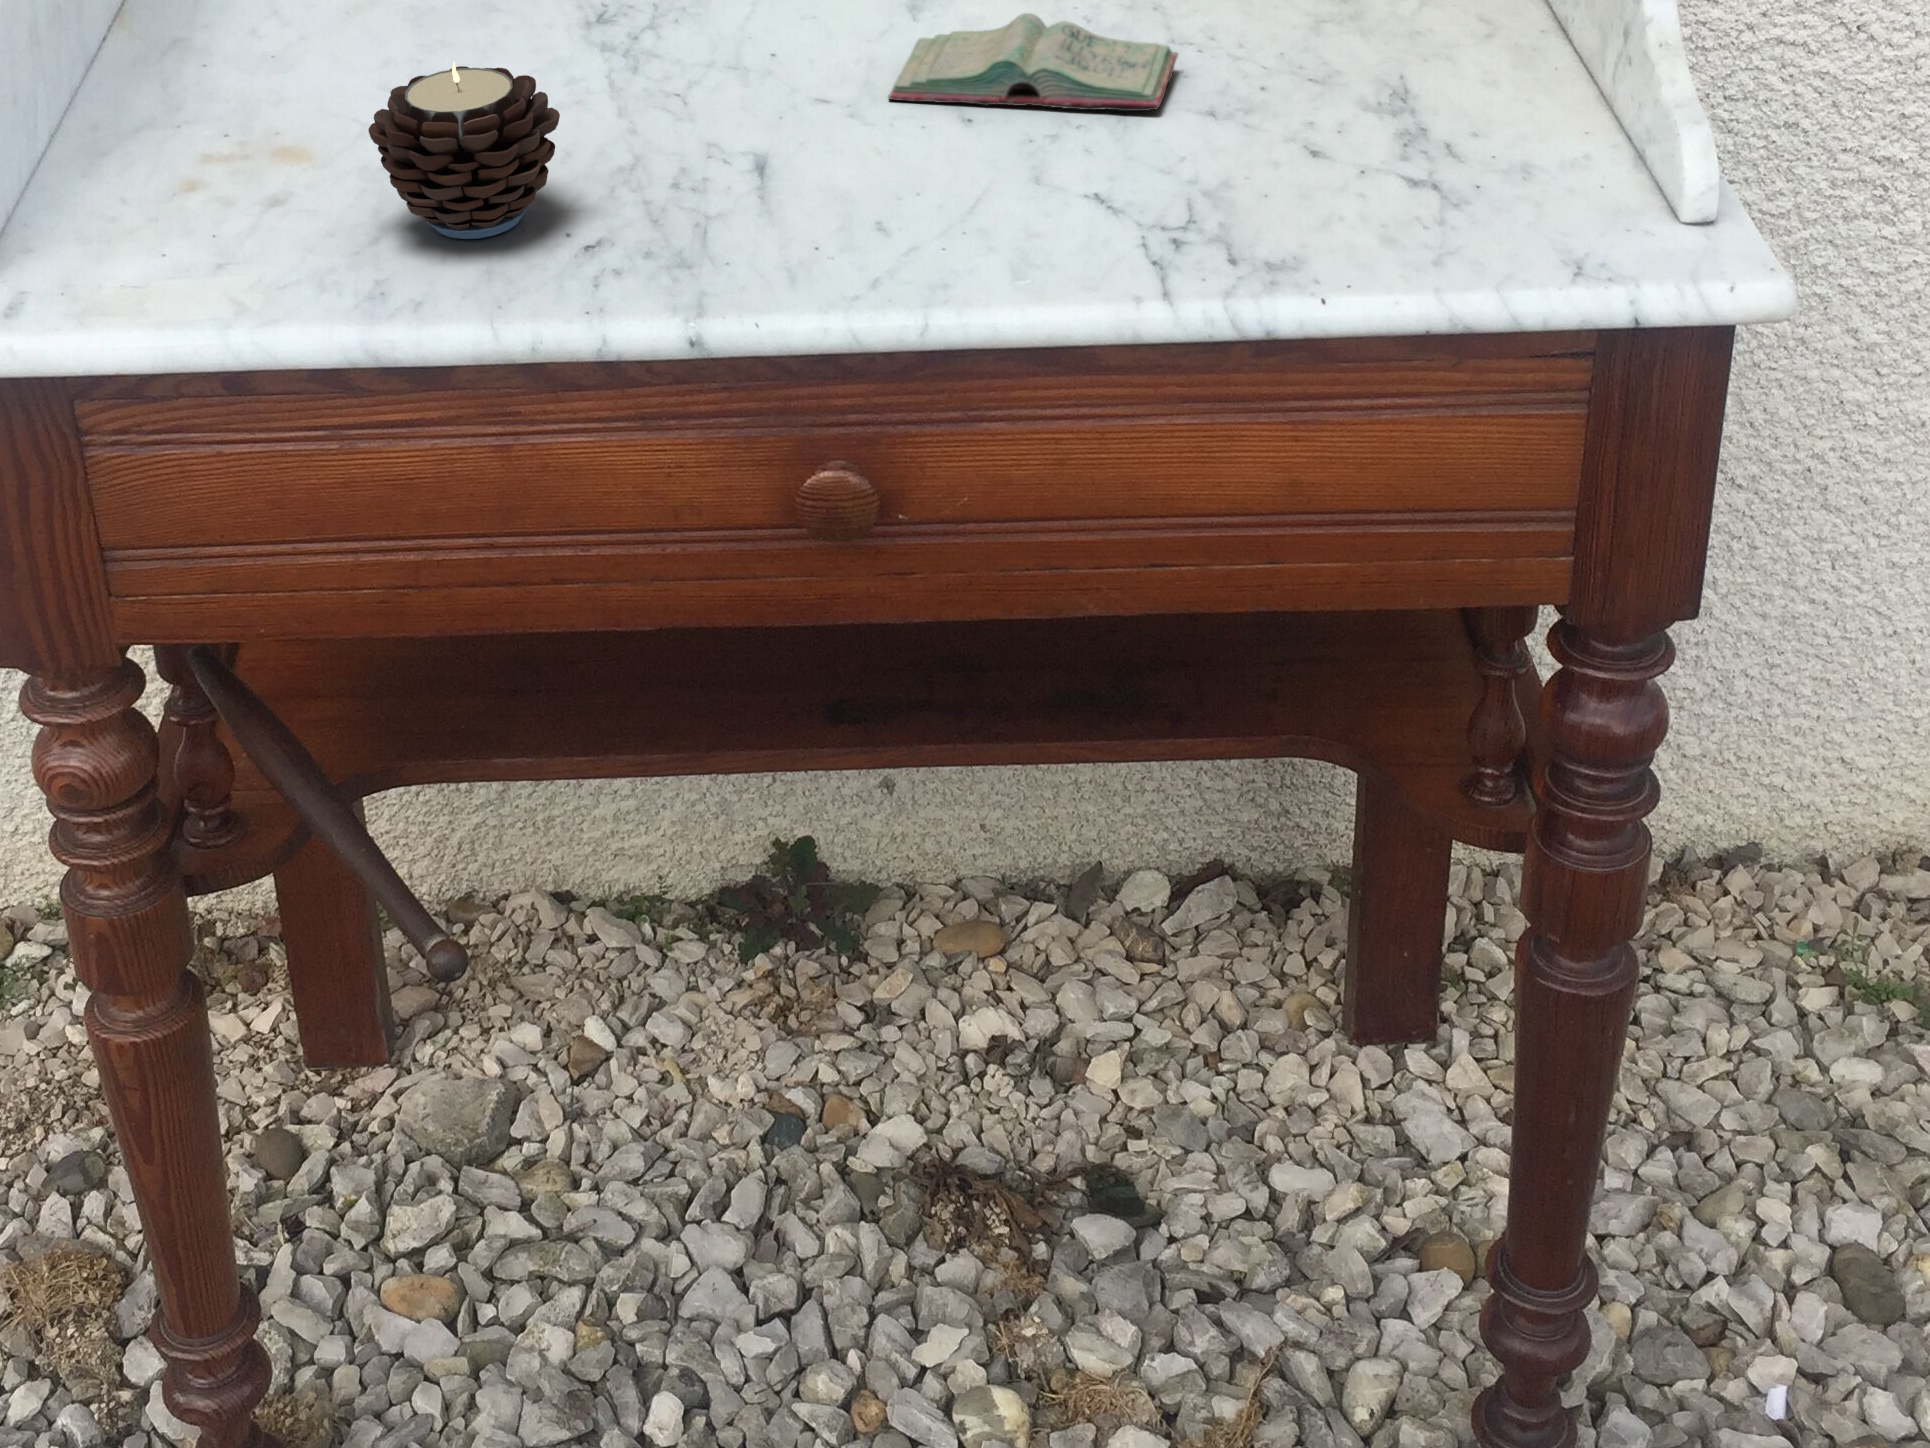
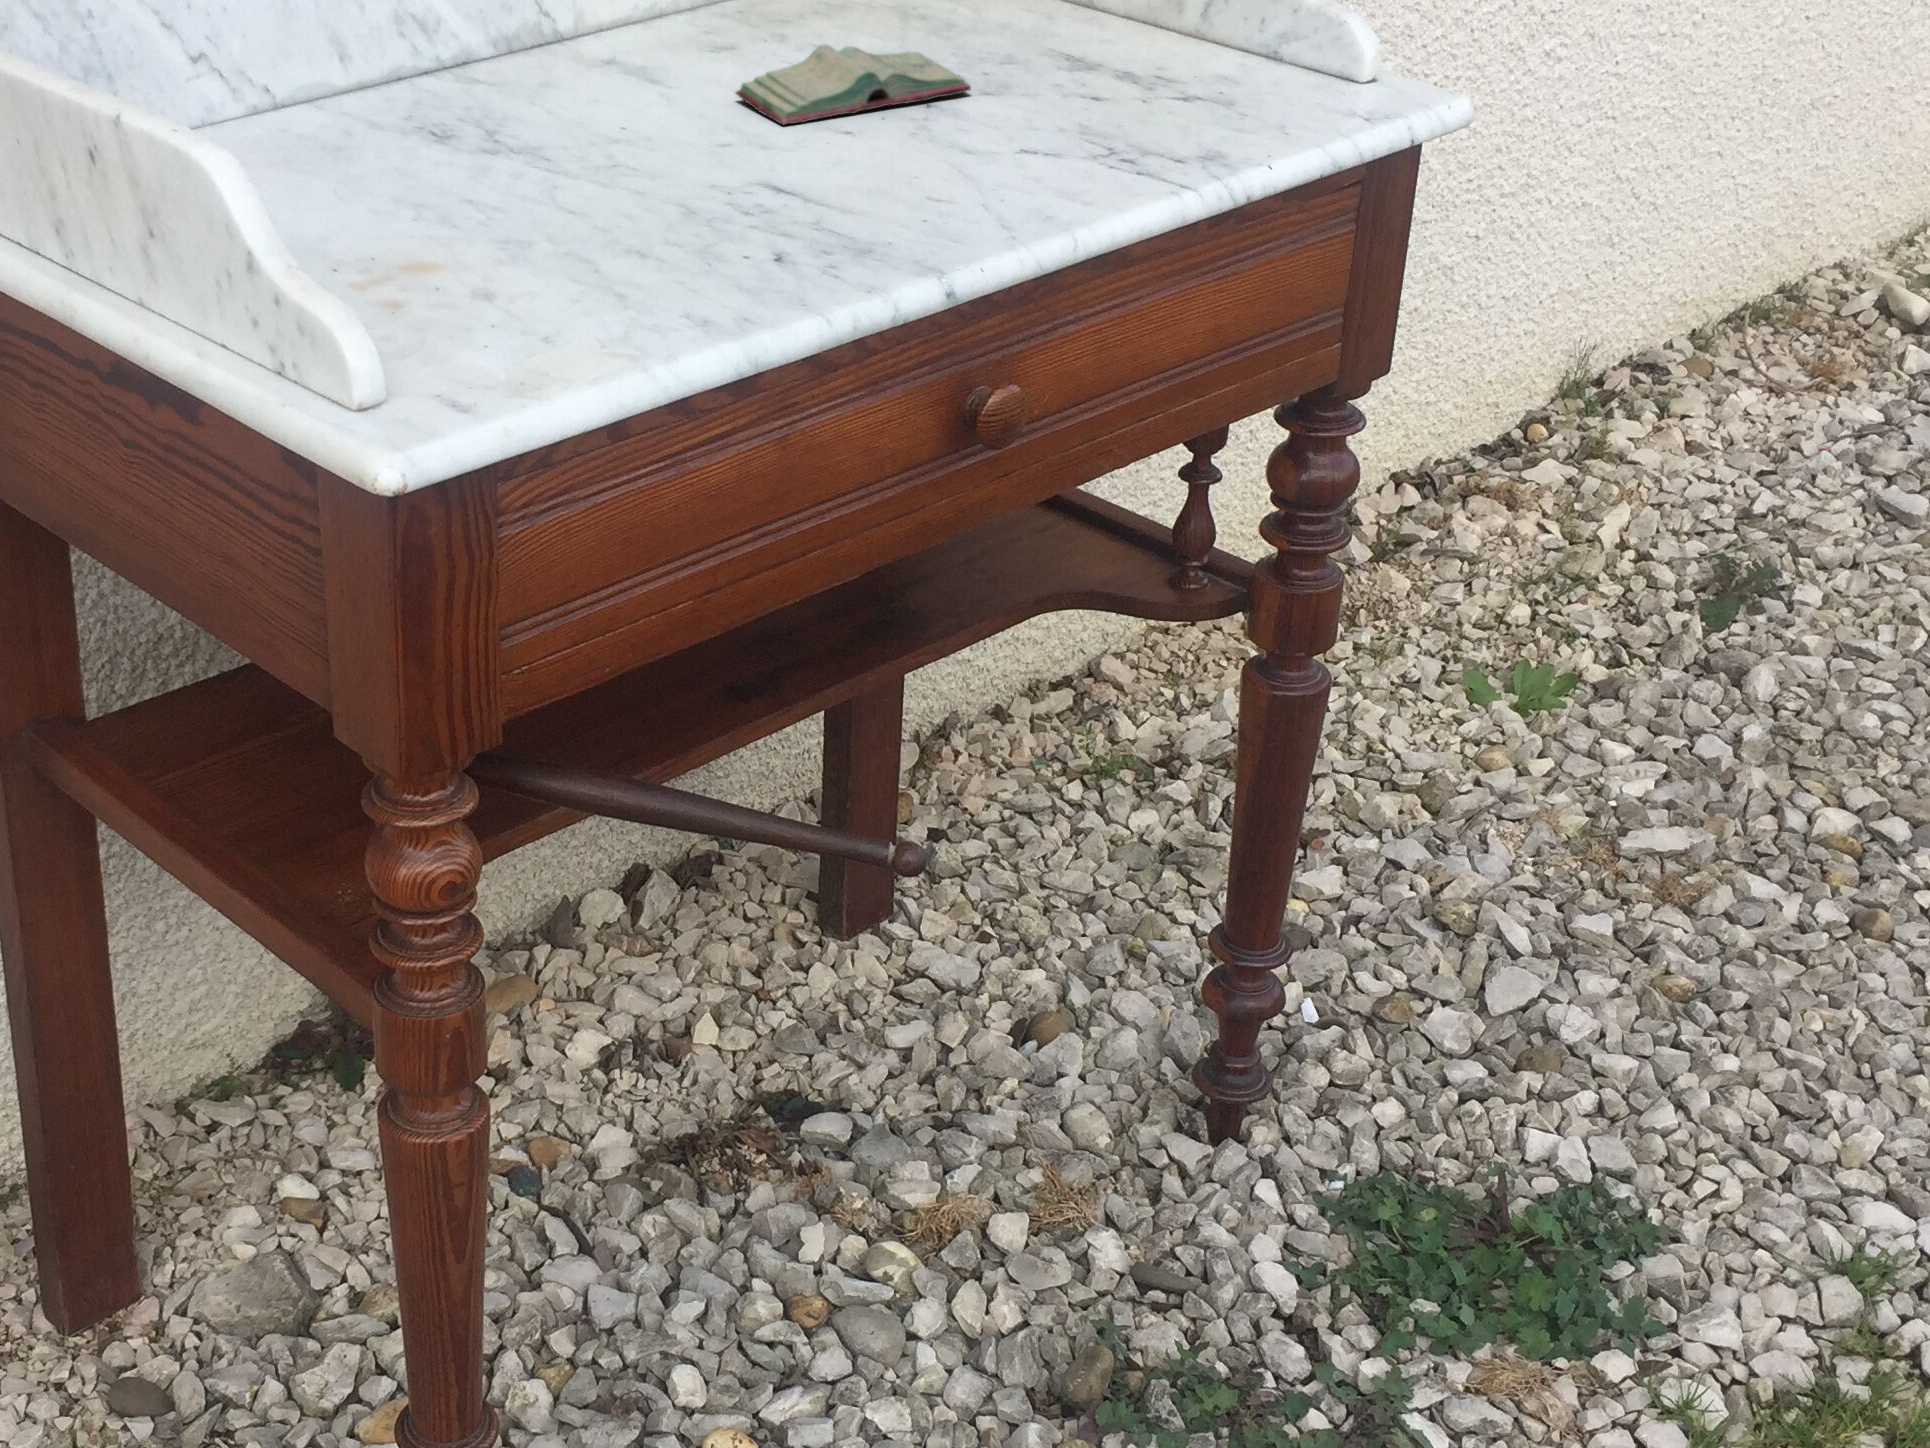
candle: present [368,61,560,239] -> none [611,104,771,260]

